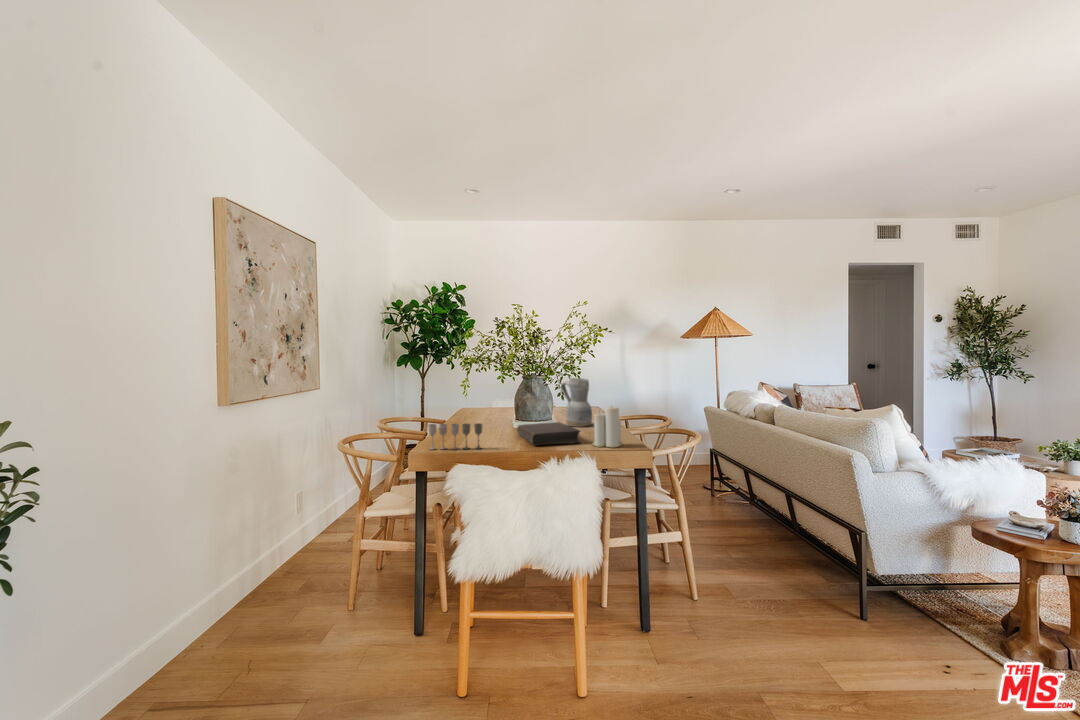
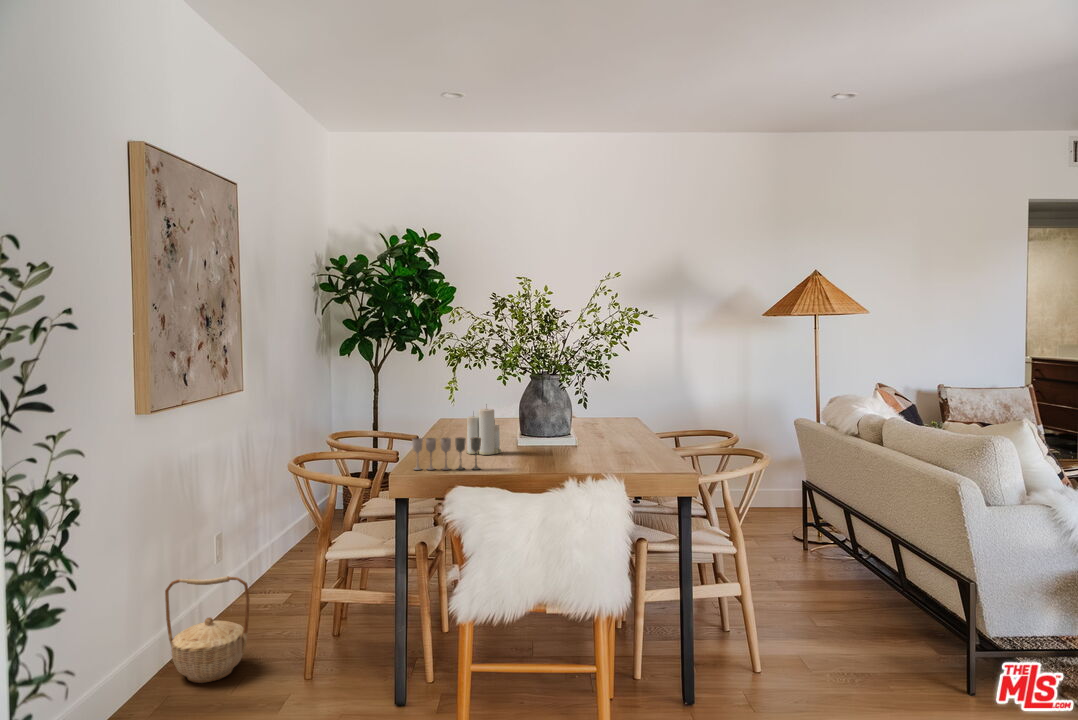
ceramic pitcher: present [561,378,592,426] -> none [582,378,624,444]
candle: present [593,407,623,447] -> present [466,408,502,455]
book: present [517,422,581,446] -> none [523,438,607,467]
basket: none [242,530,308,615] -> present [165,576,250,683]

